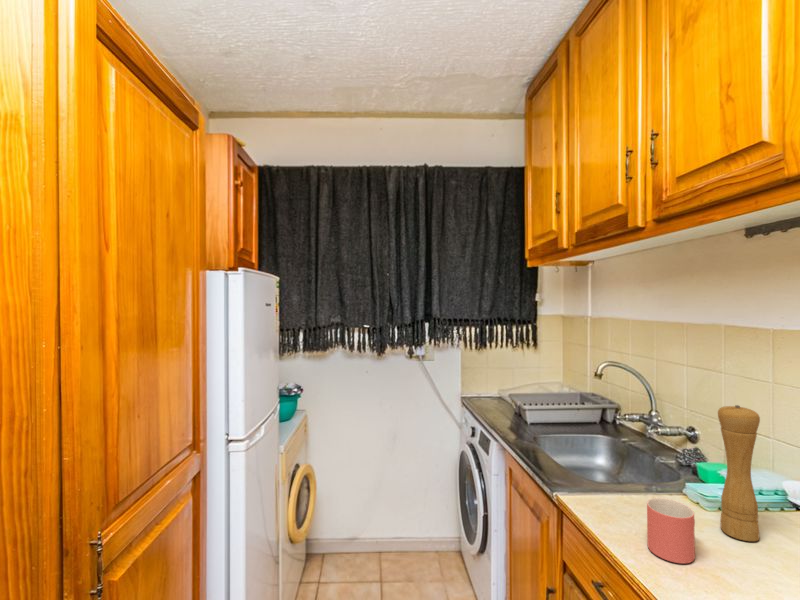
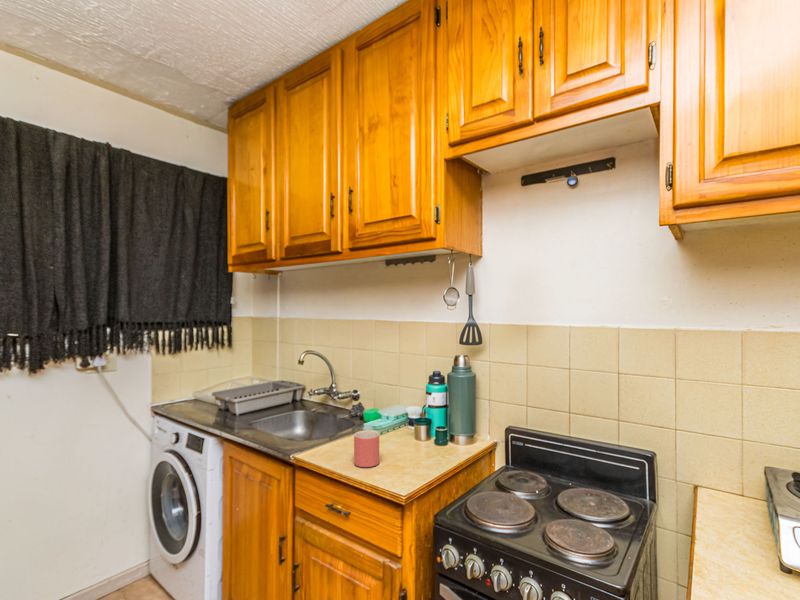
pepper mill: present [718,405,760,541] -> none [384,366,404,446]

